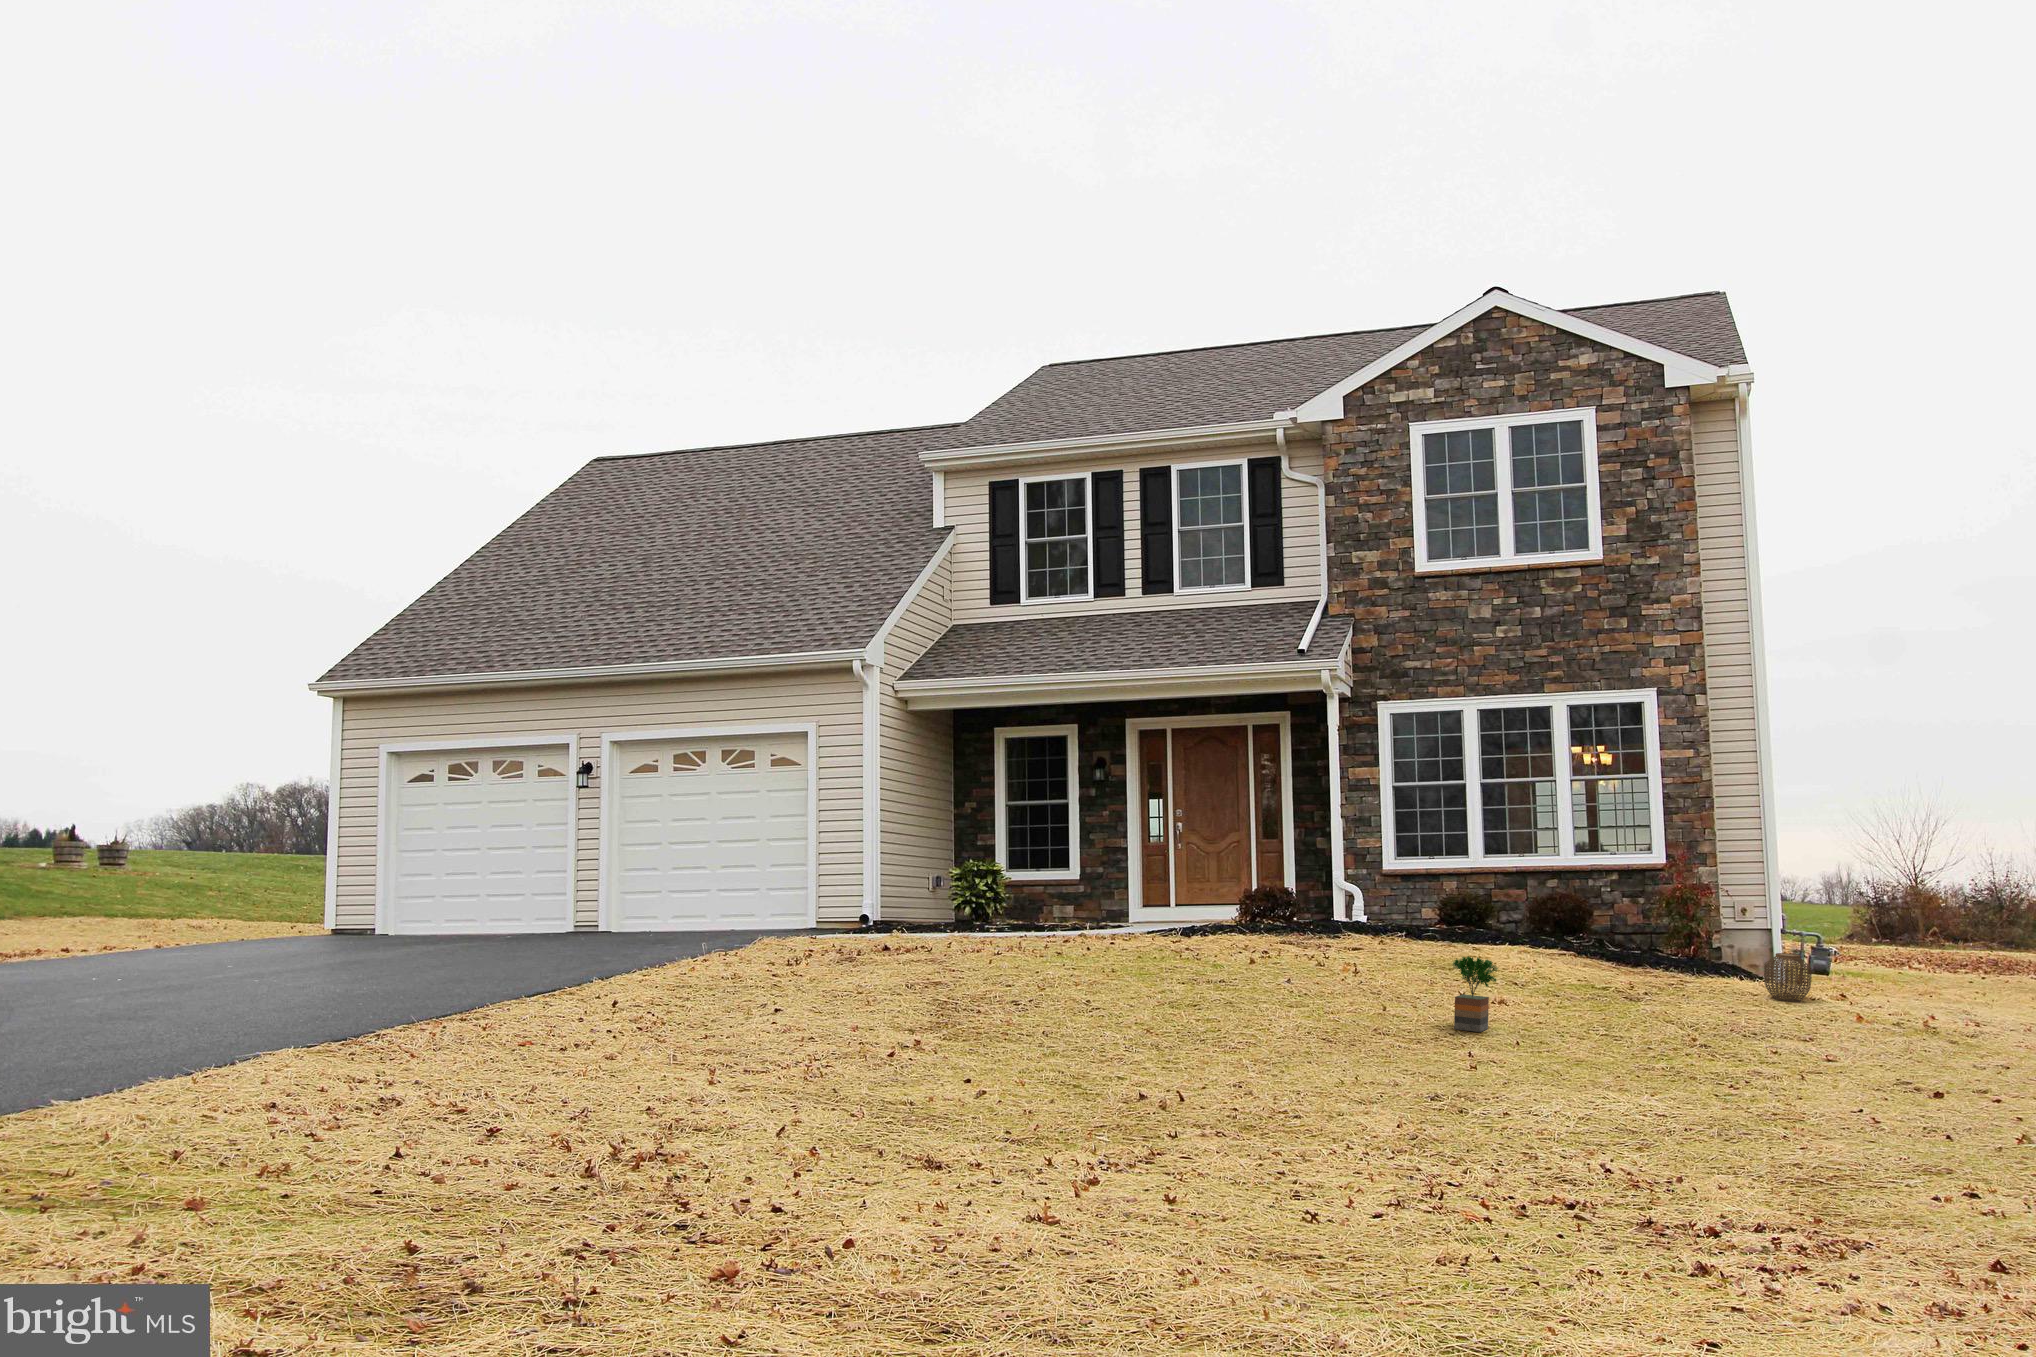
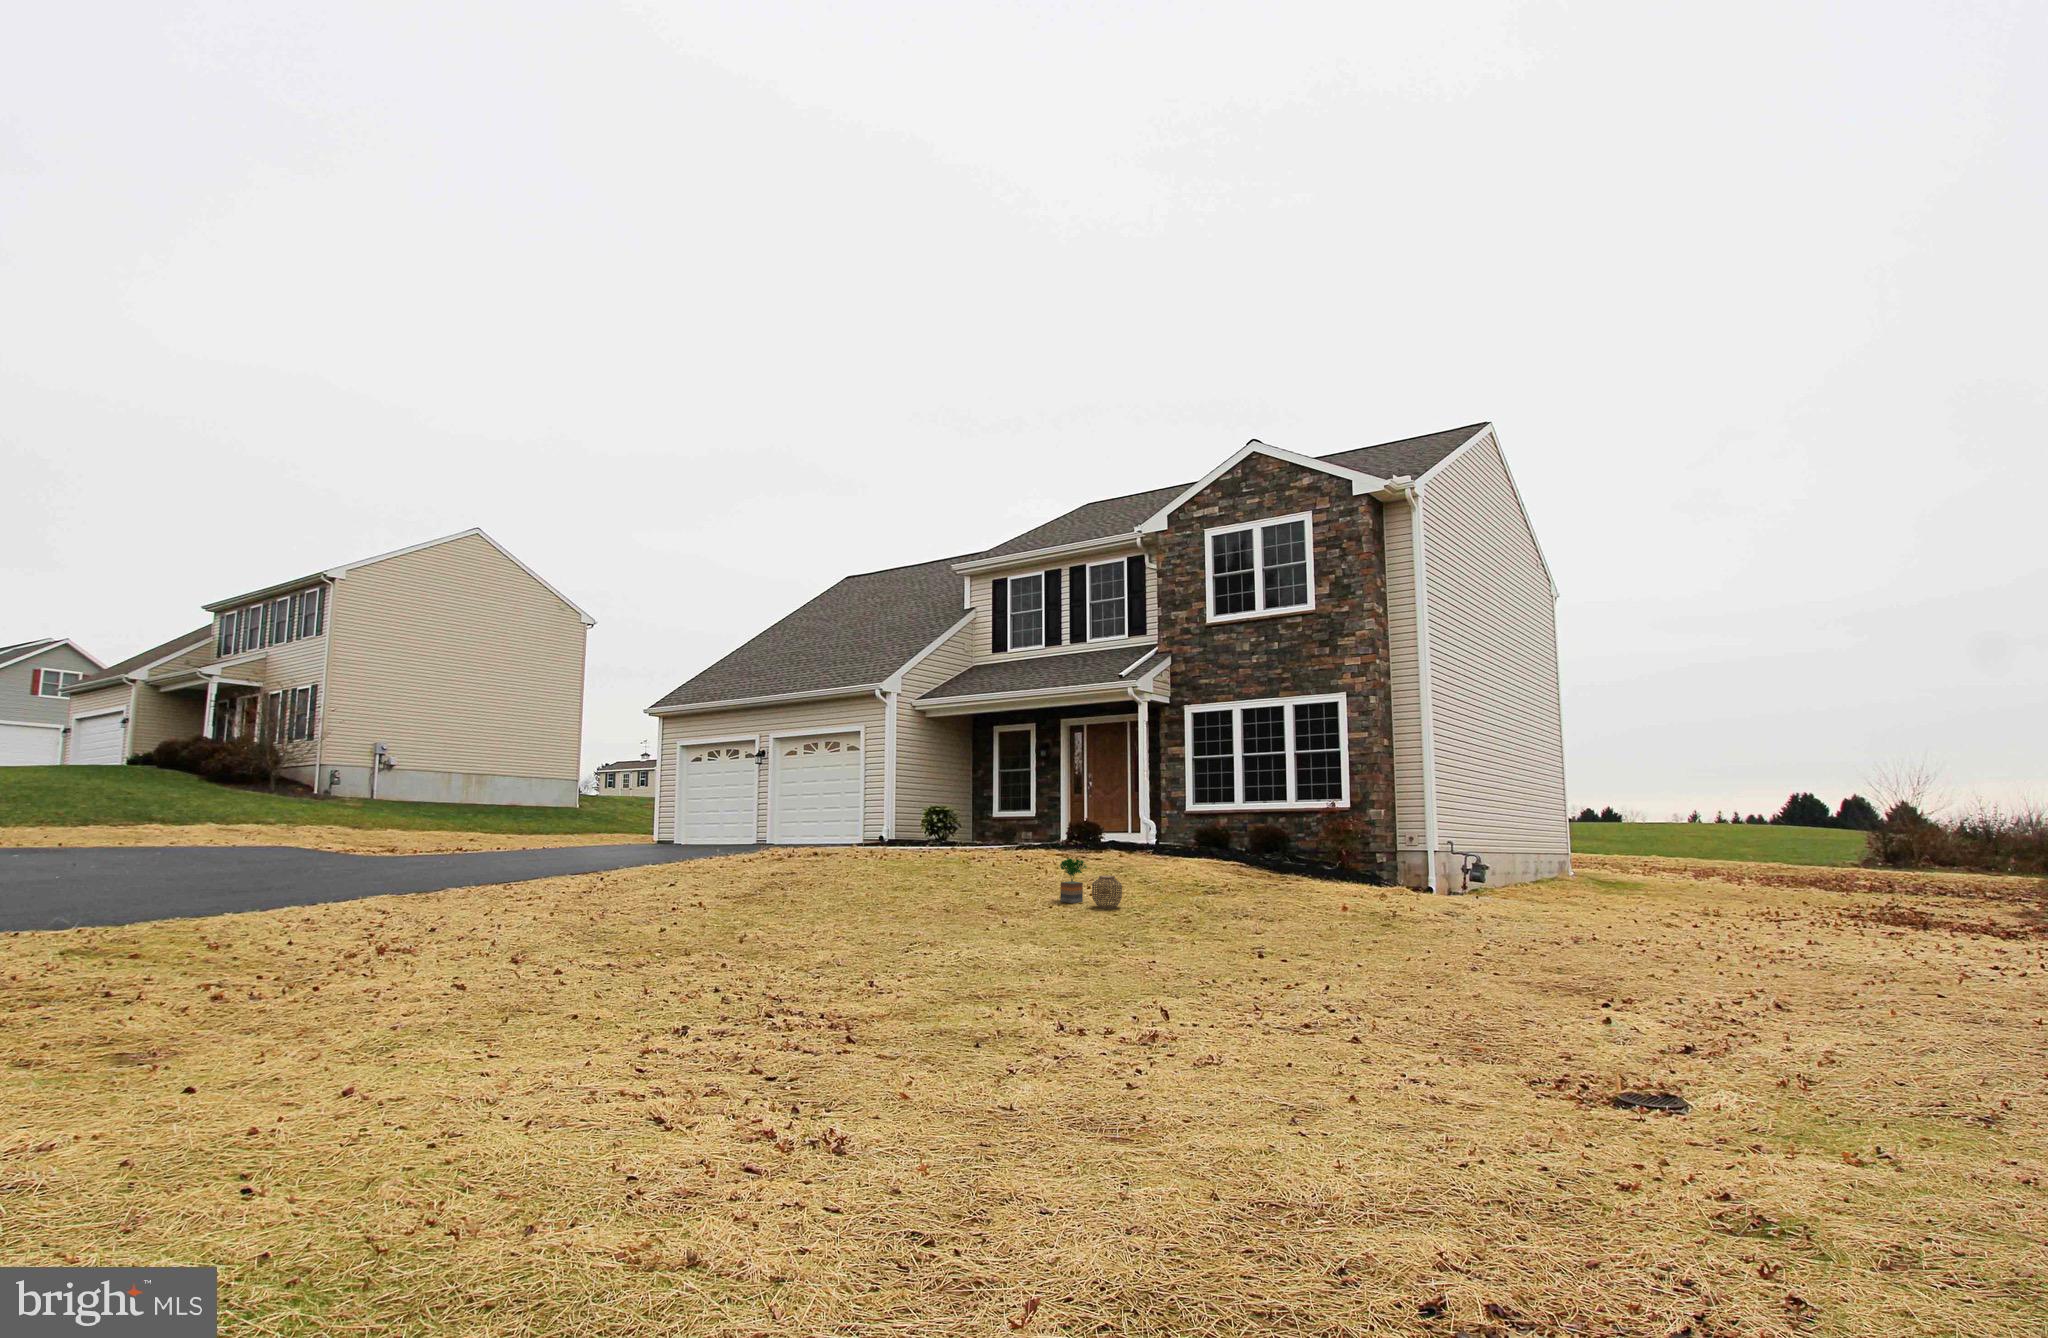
woven basket: present [1764,953,1812,1002] -> present [1092,875,1122,909]

